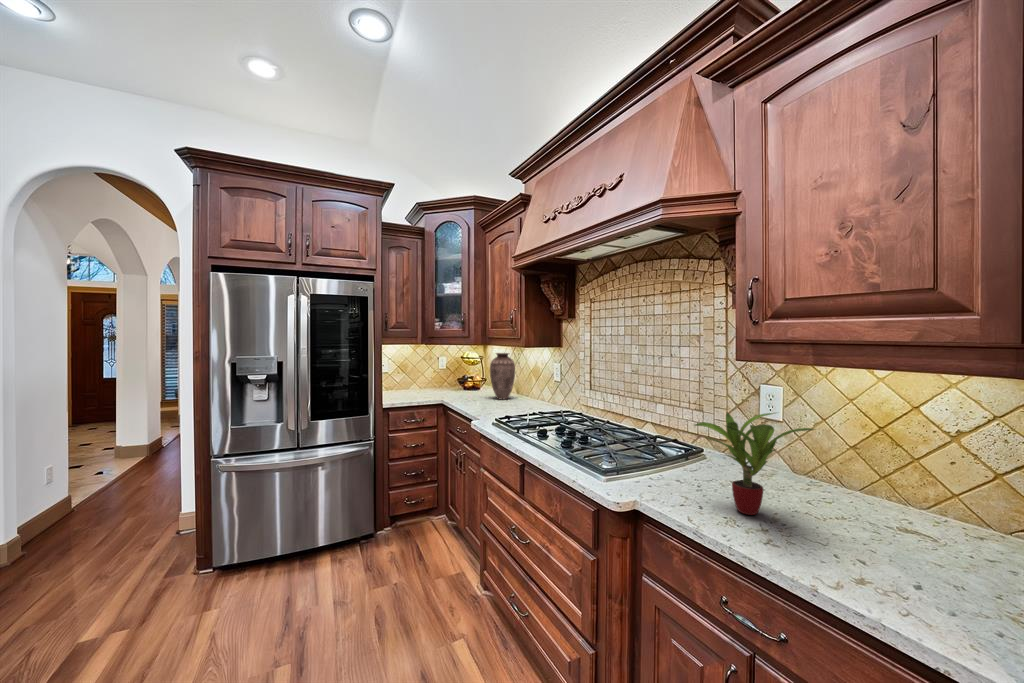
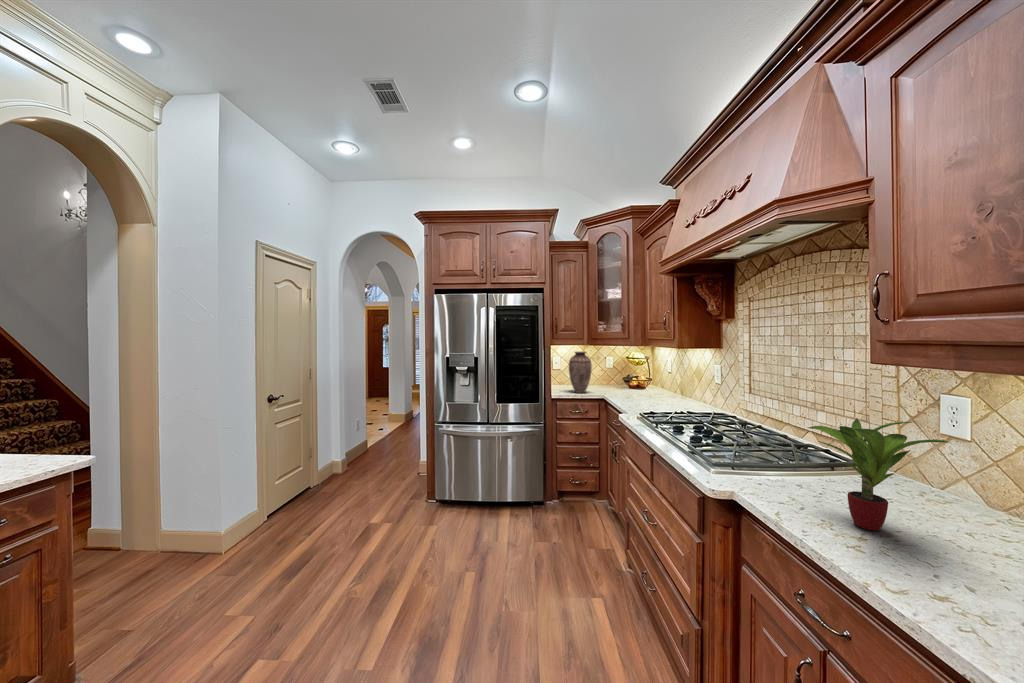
vase: present [490,353,515,399] -> present [569,352,592,393]

